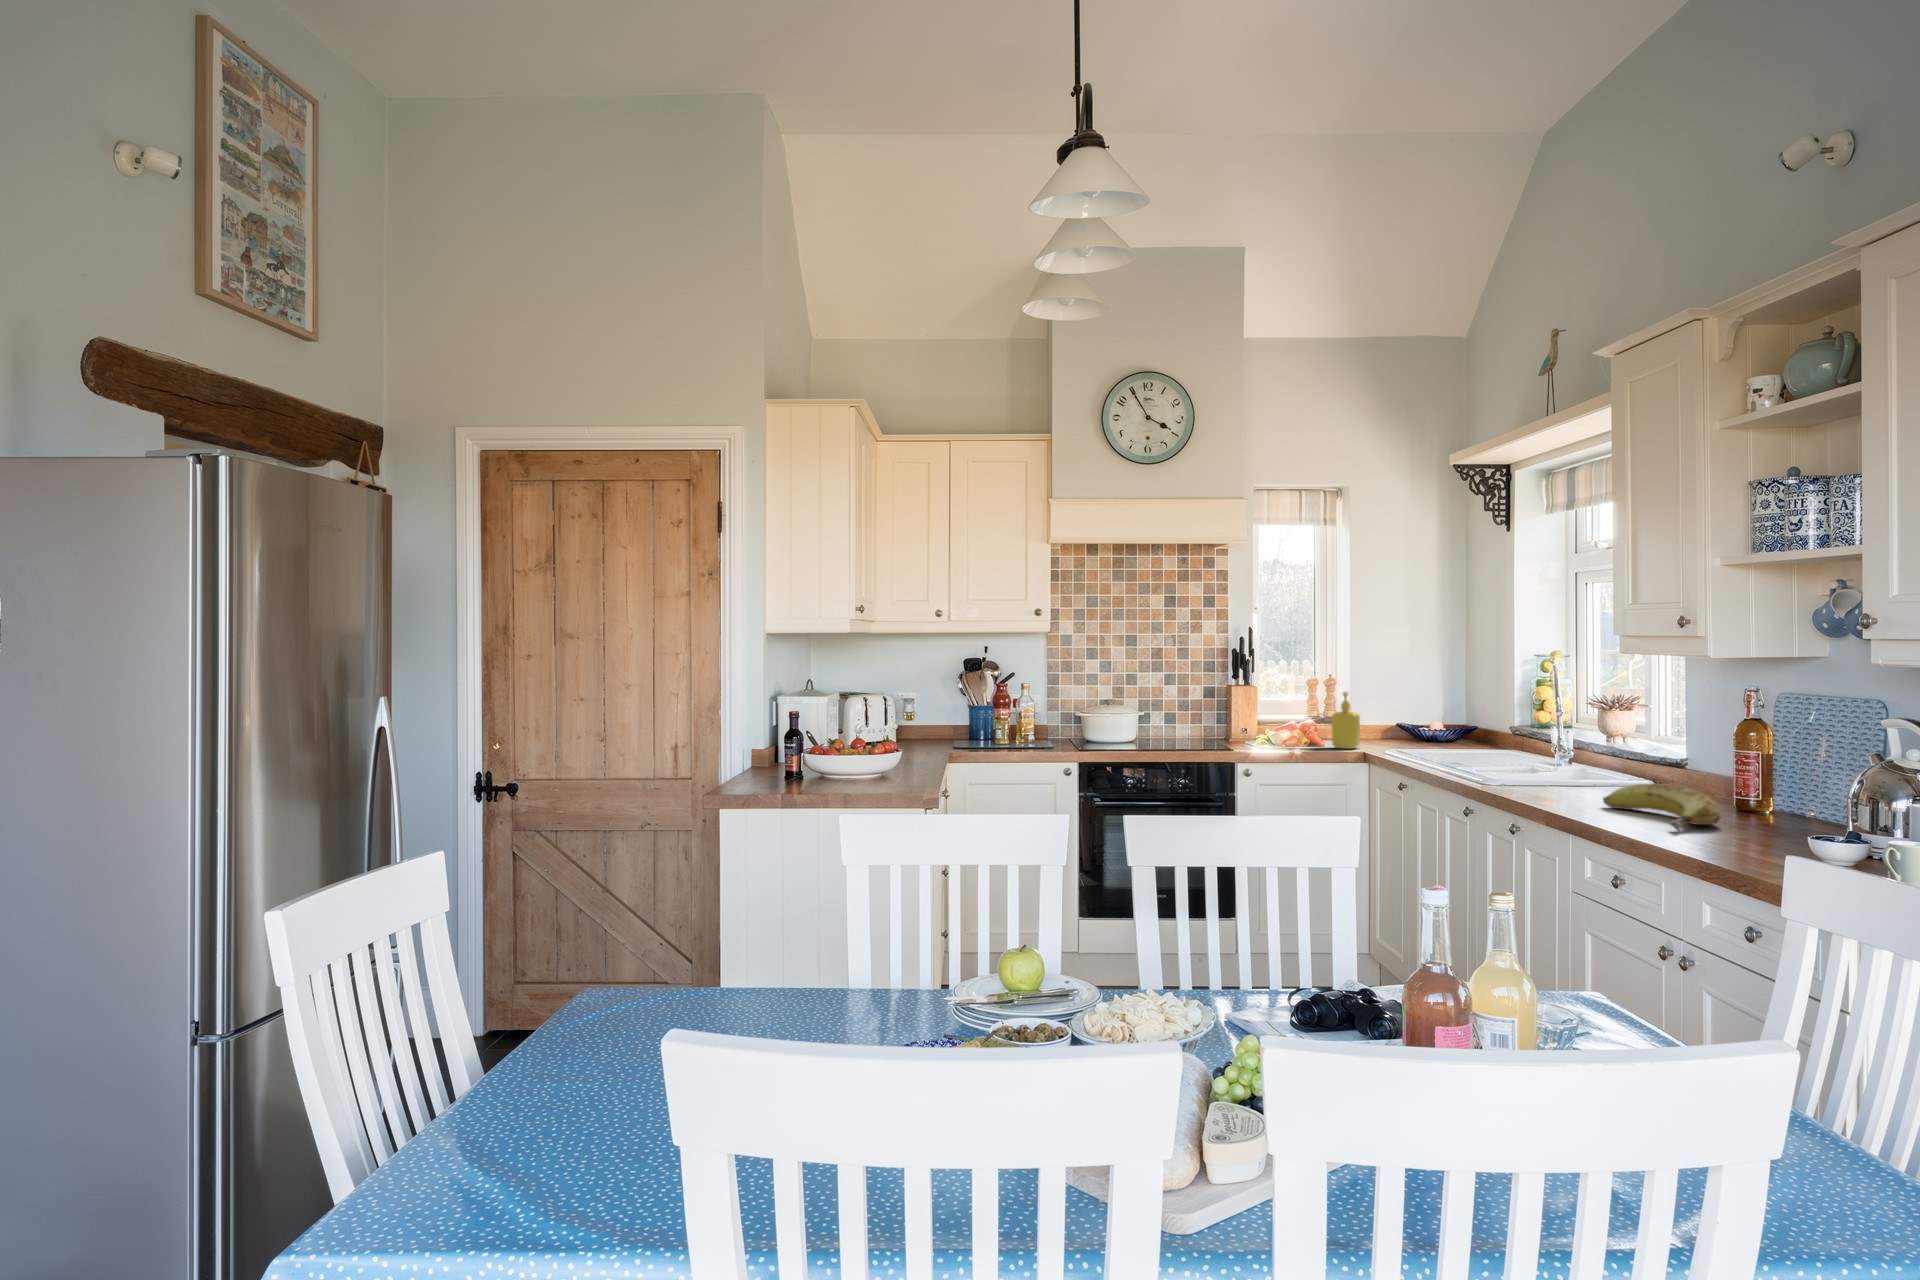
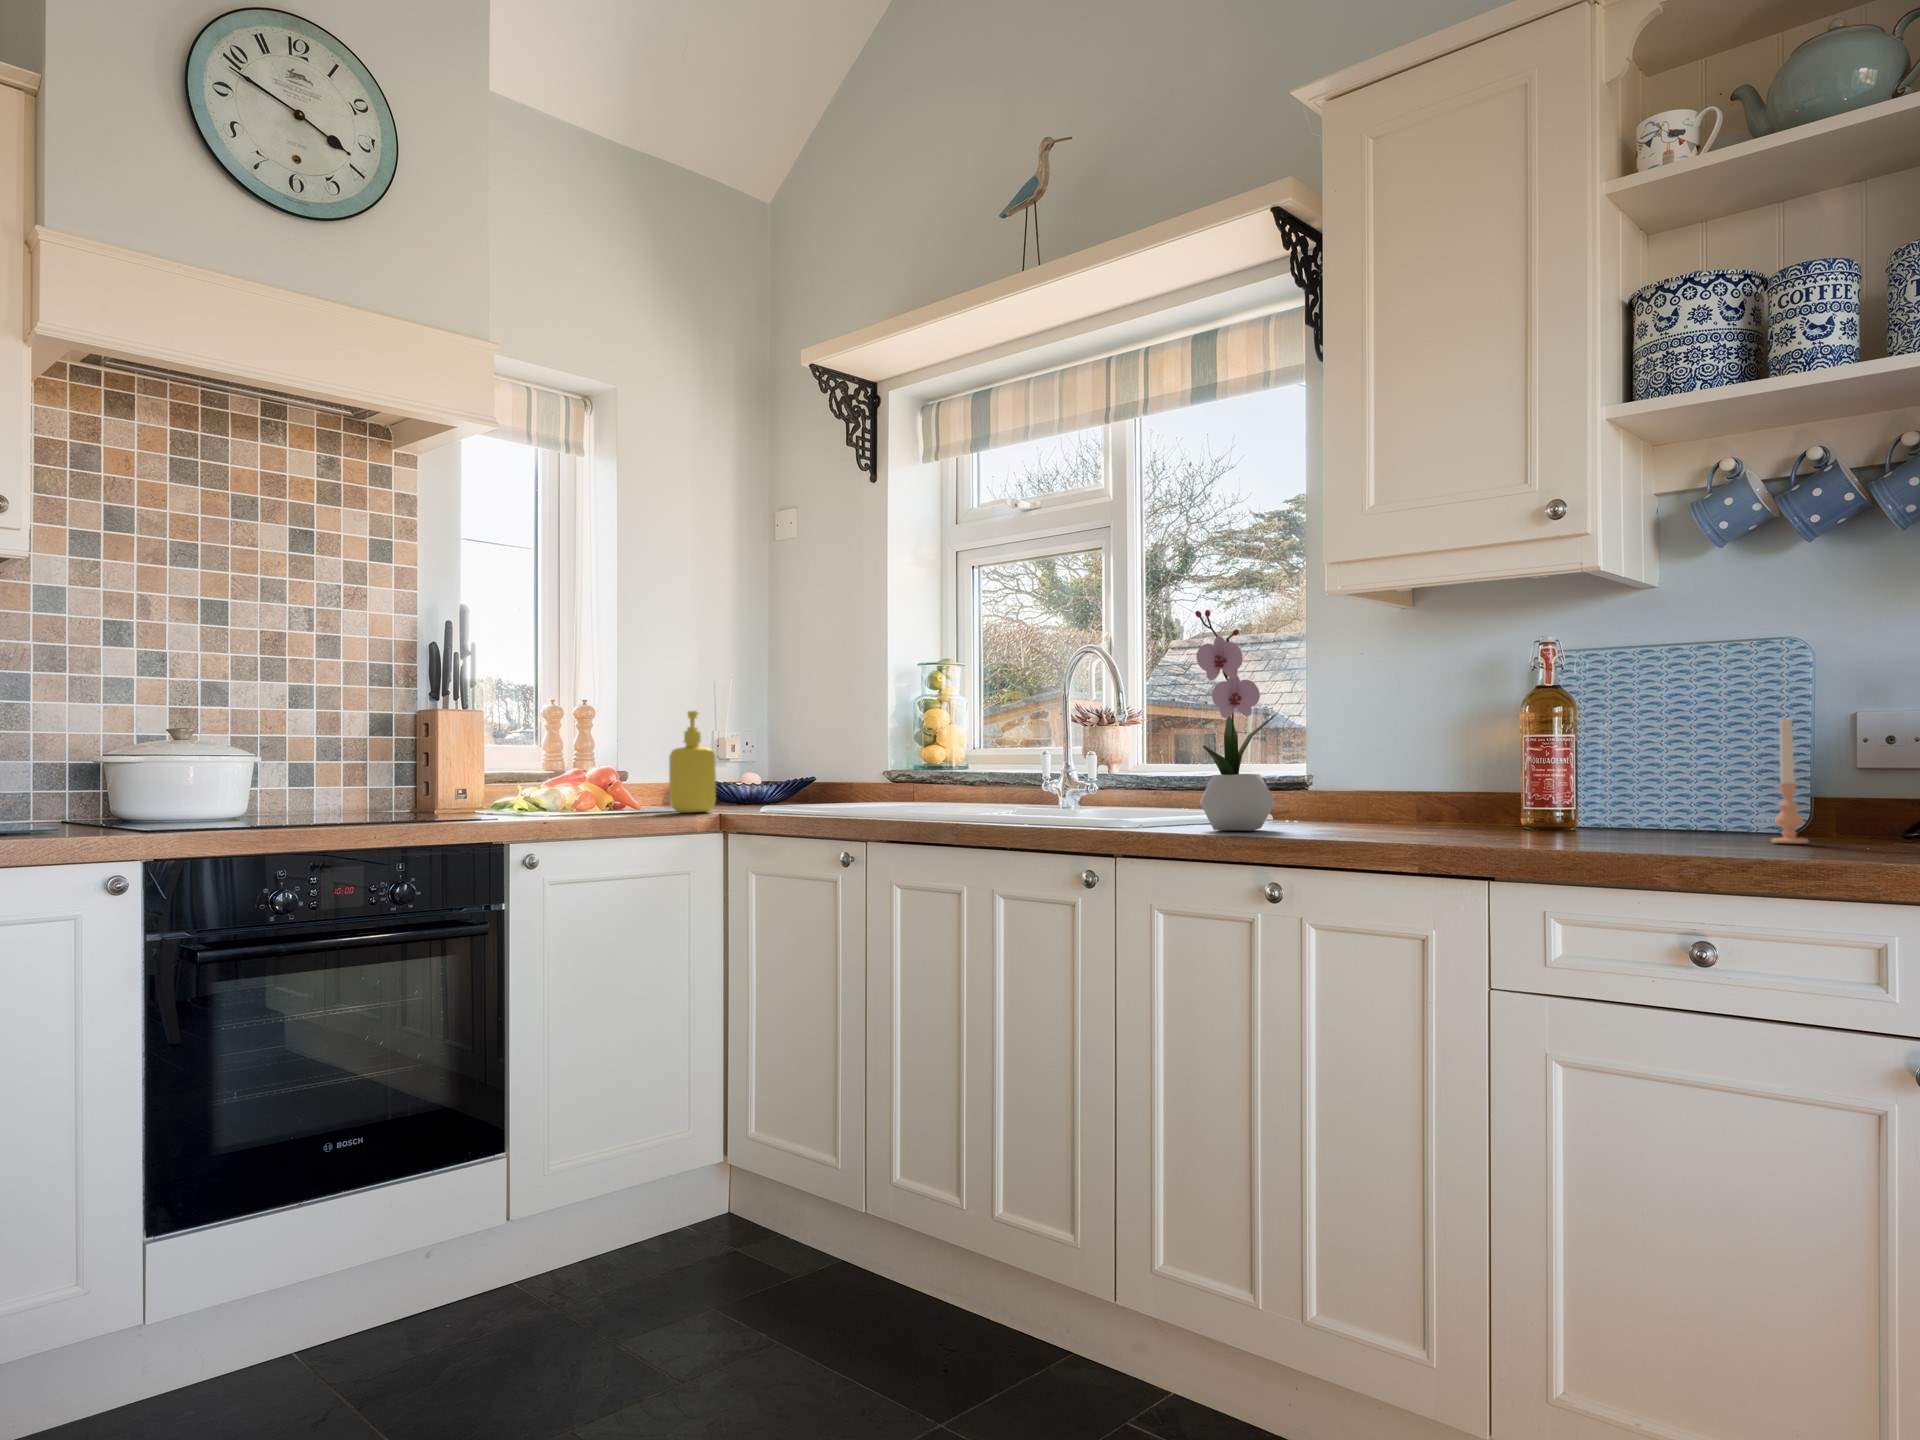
flower arrangement: none [1500,669,1564,795] -> present [1195,610,1275,830]
candle: none [1756,764,1779,841] -> present [1771,718,1808,843]
banana: present [1603,784,1721,831] -> none [1404,783,1688,844]

